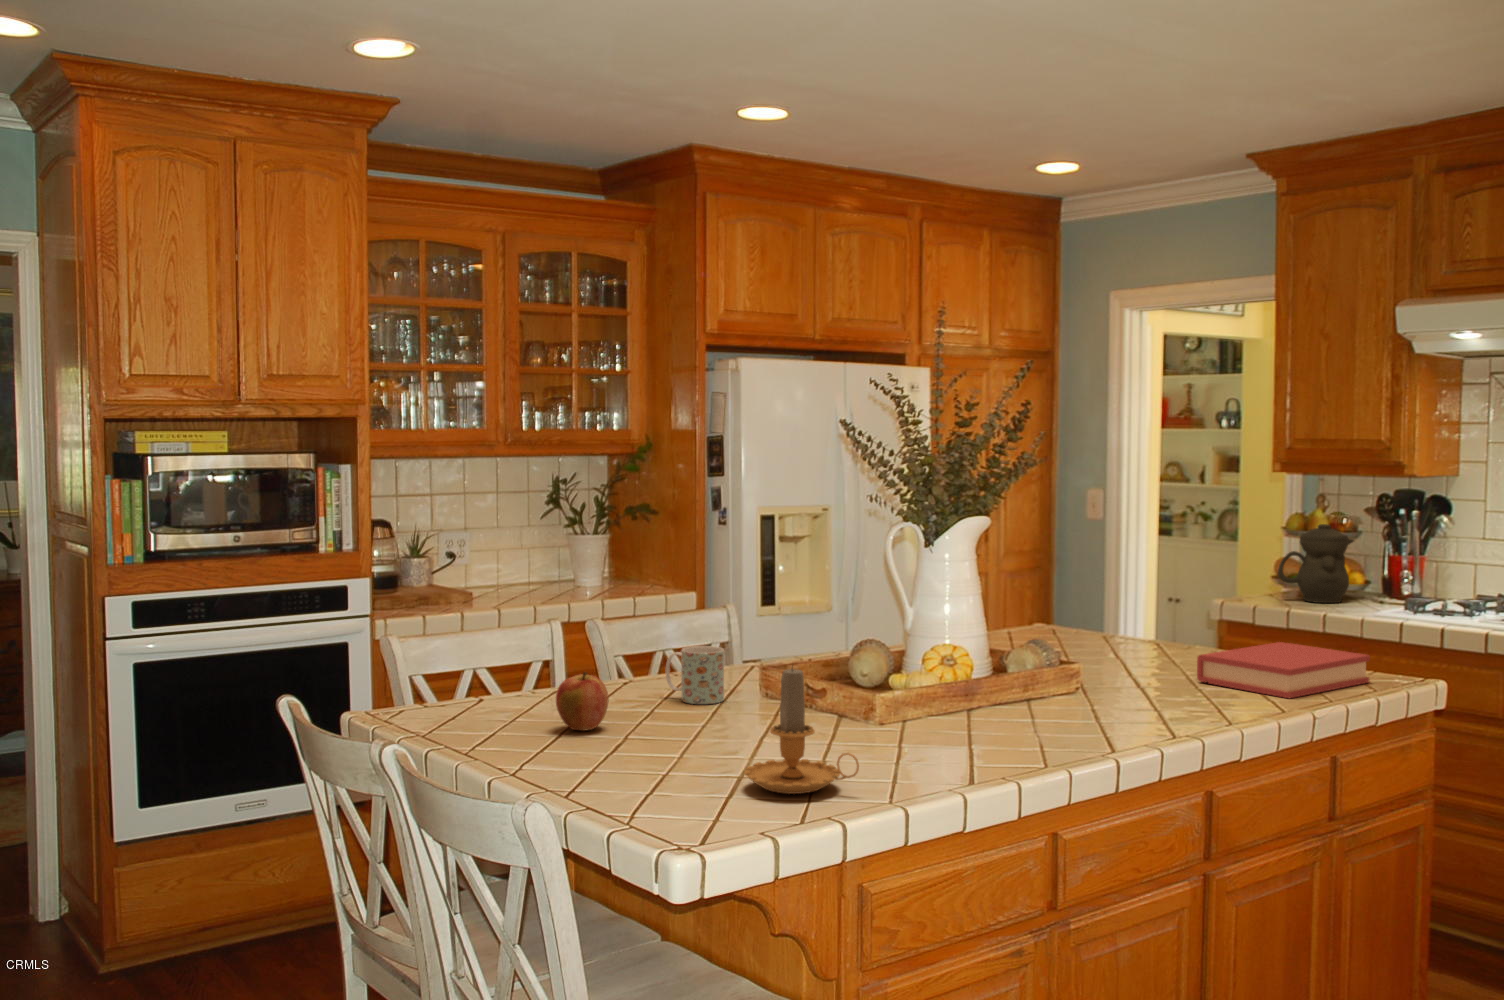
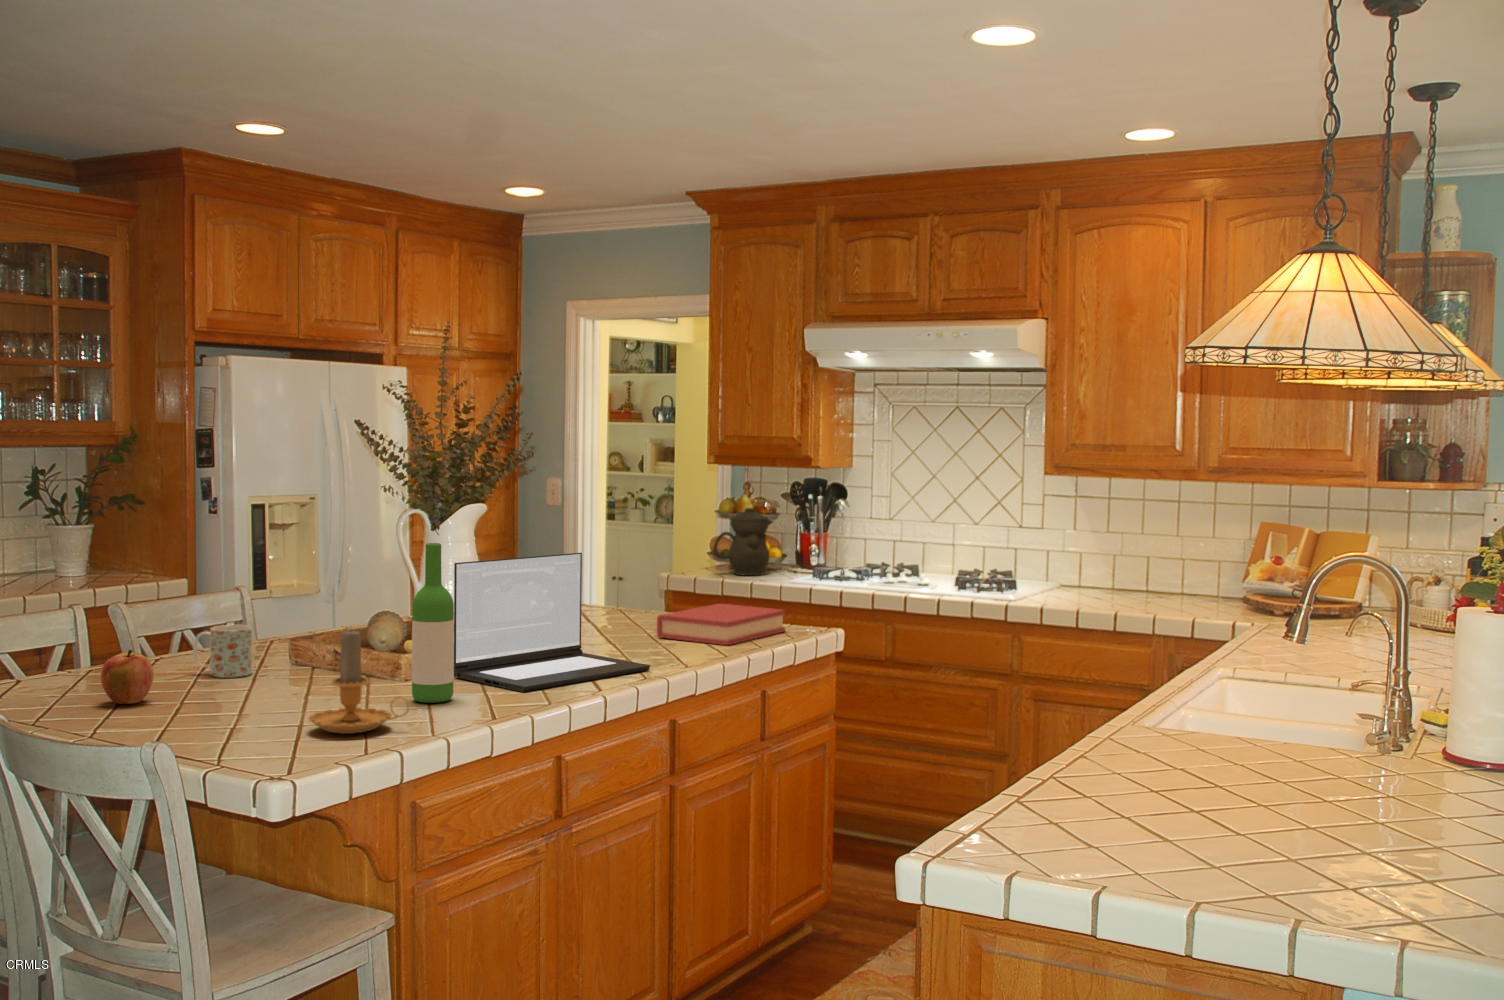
wine bottle: none [879,564,927,756] -> present [412,543,454,703]
laptop: none [937,578,1182,749] -> present [454,553,650,692]

